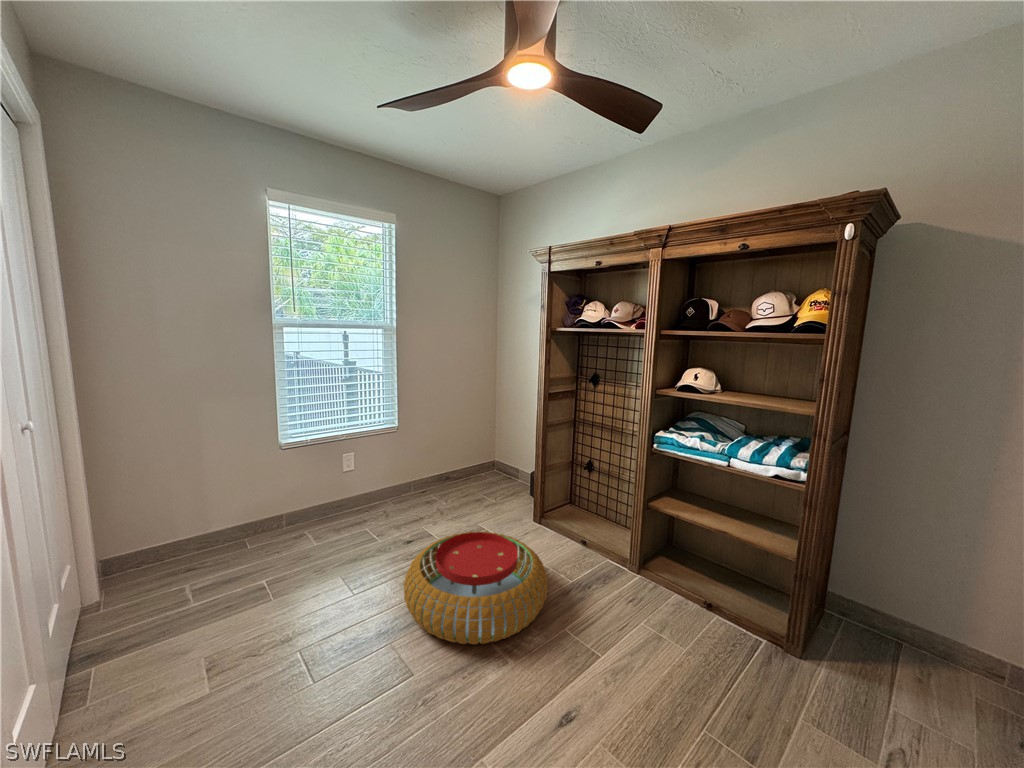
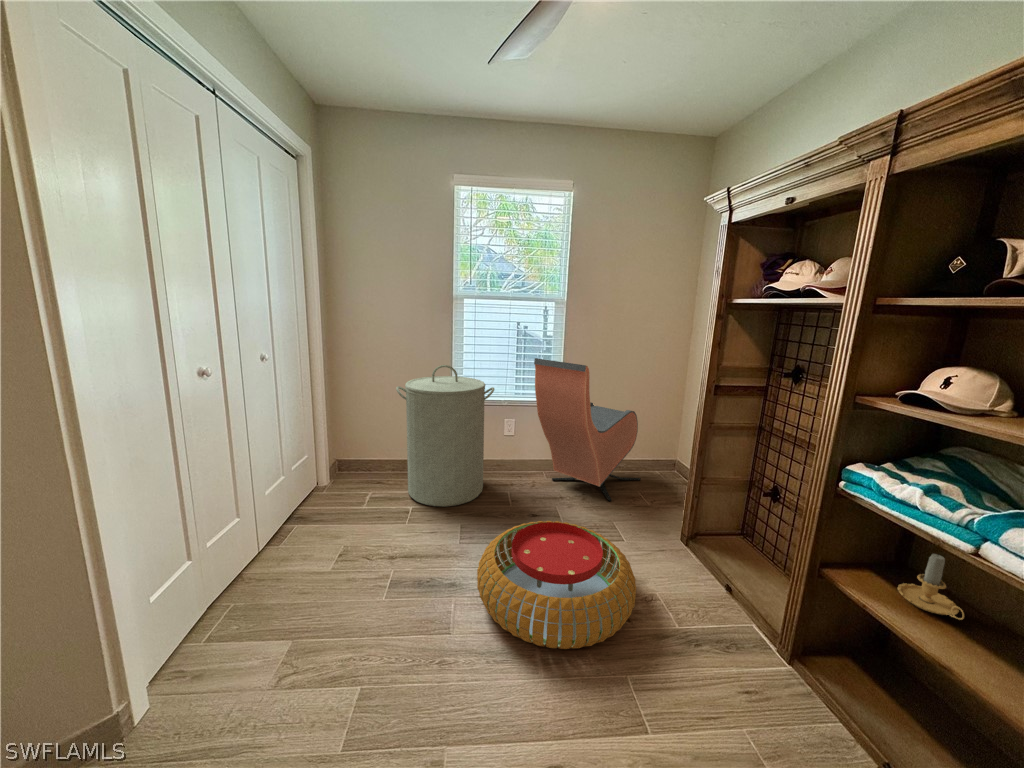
armchair: none [389,386,475,508] -> present [534,358,641,501]
laundry hamper: none [219,404,344,571] -> present [396,365,495,507]
candle: none [685,474,718,508] -> present [898,554,964,620]

